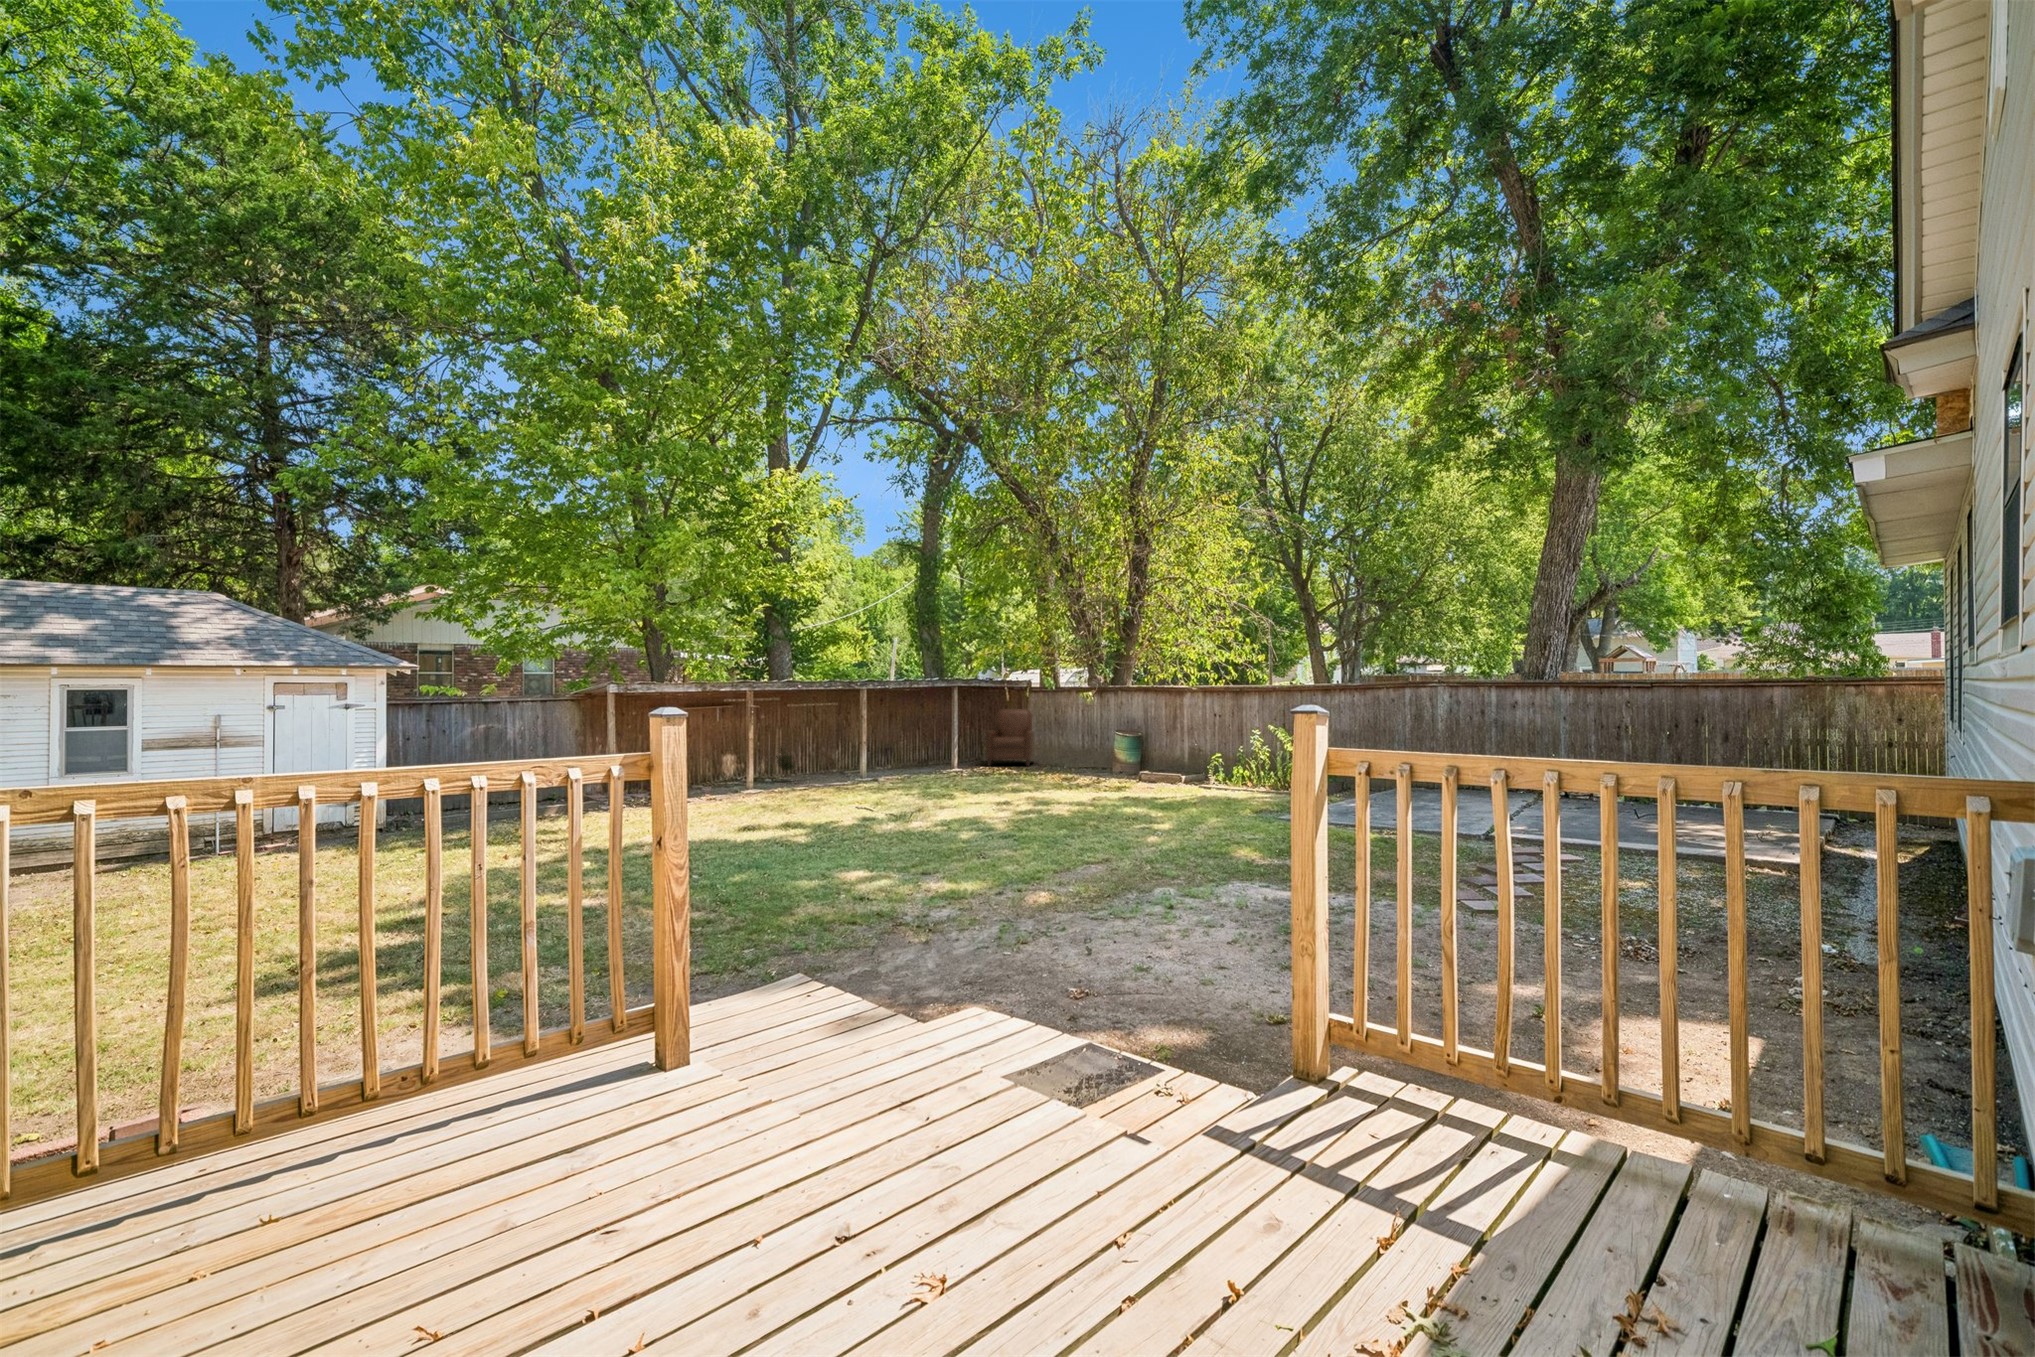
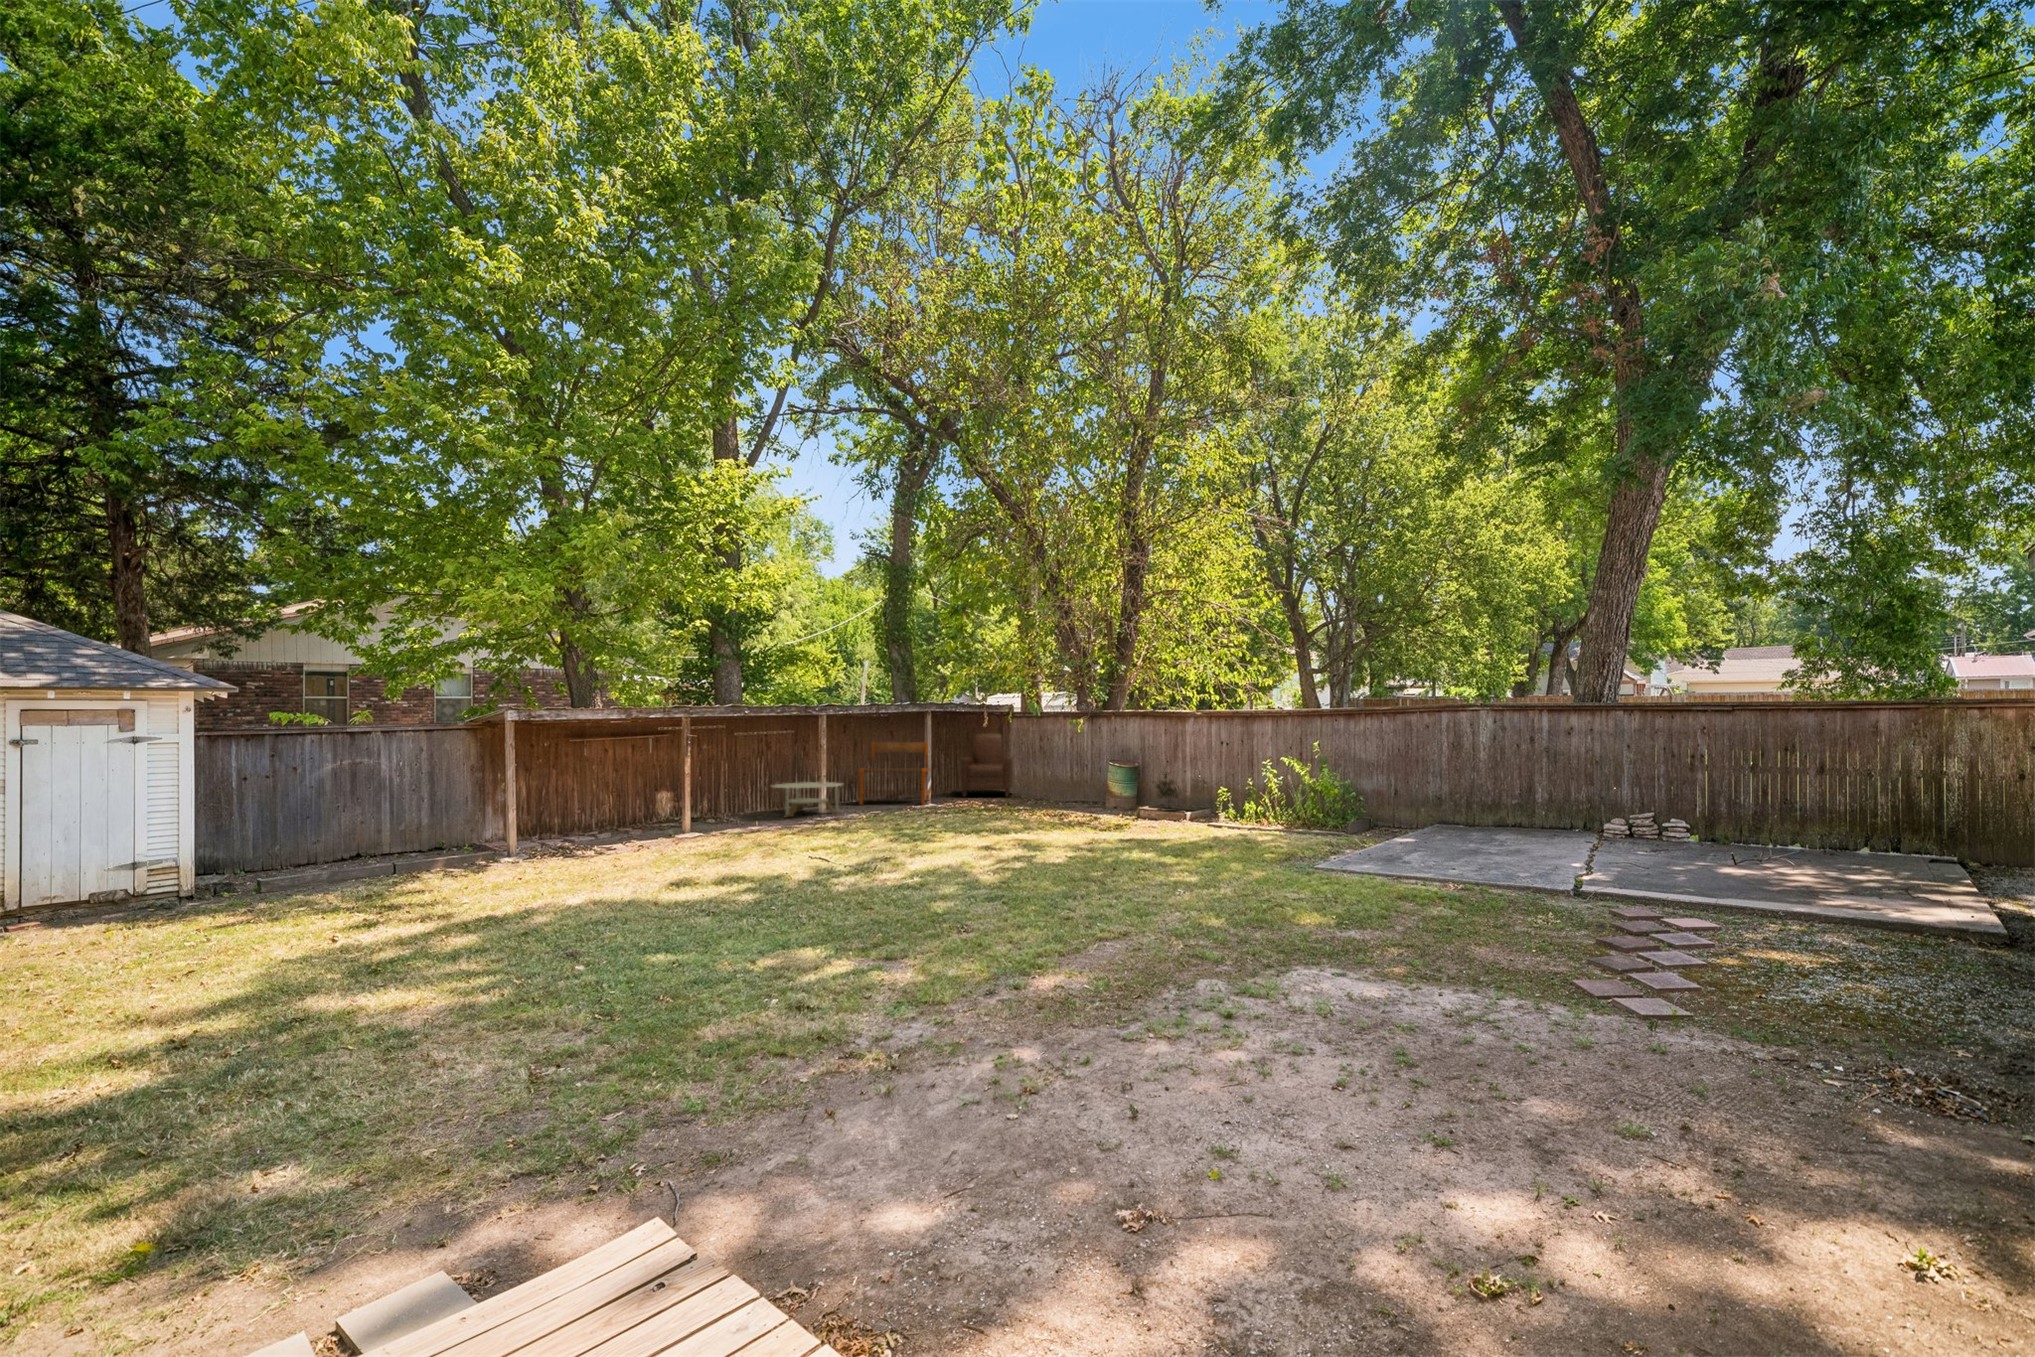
bench: none [896,716,960,772] -> present [859,742,931,805]
potted tree: present [776,746,795,782] -> present [1156,770,1180,811]
round table: none [820,751,883,780] -> present [772,782,842,817]

